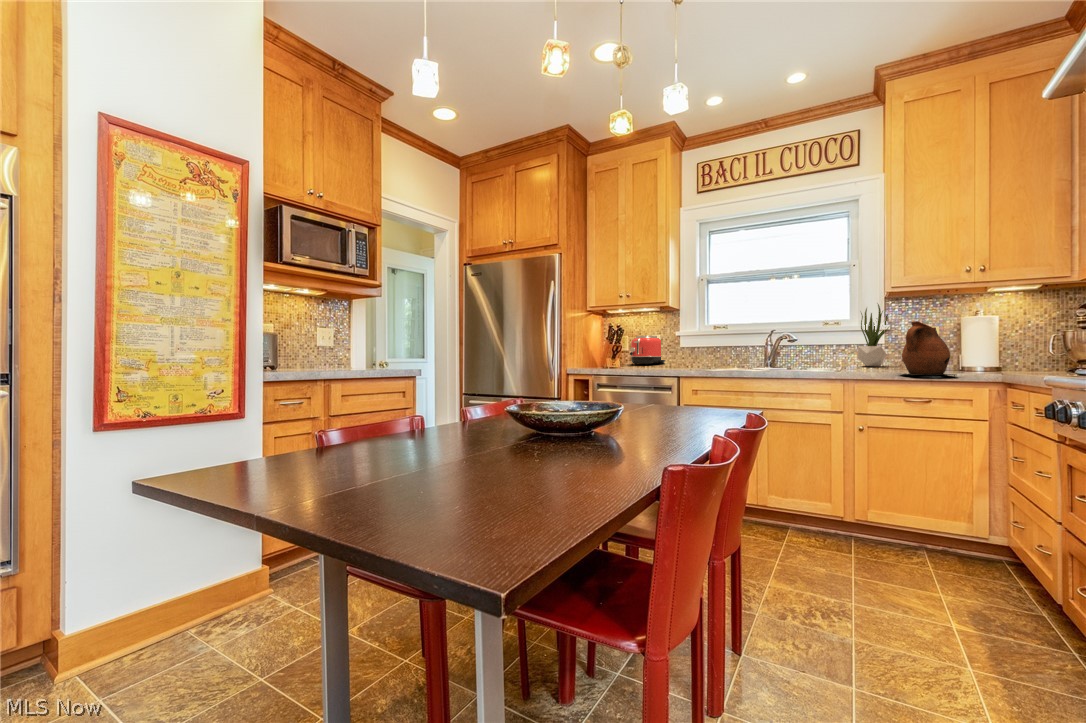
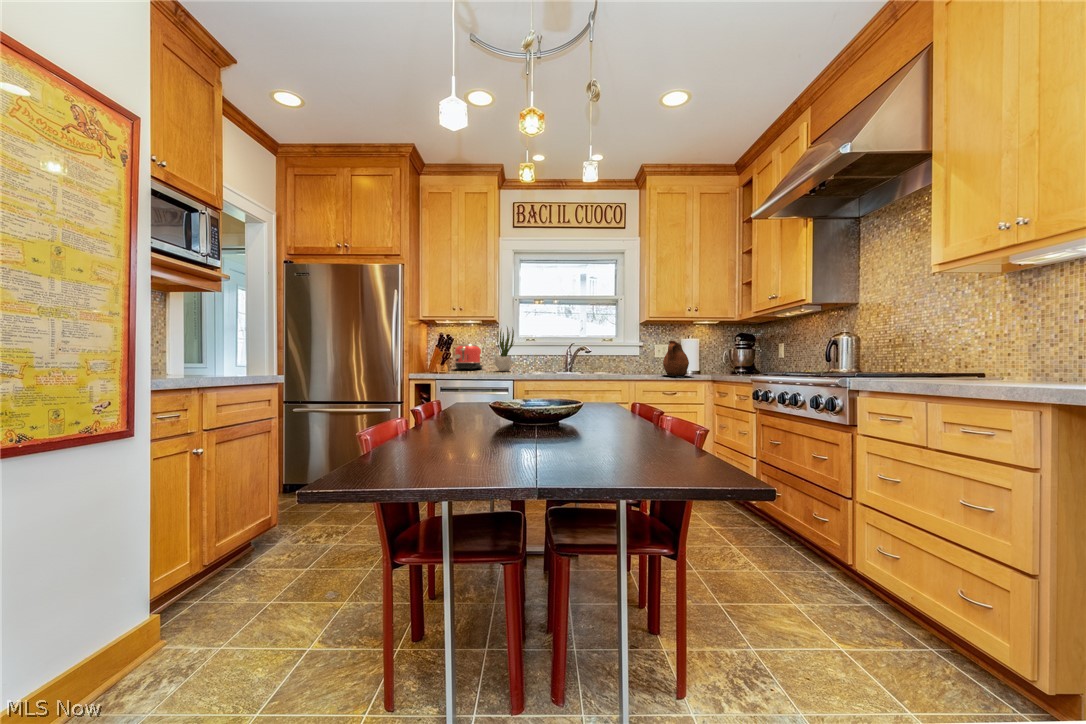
potted plant: present [858,304,889,366] -> present [495,327,514,371]

